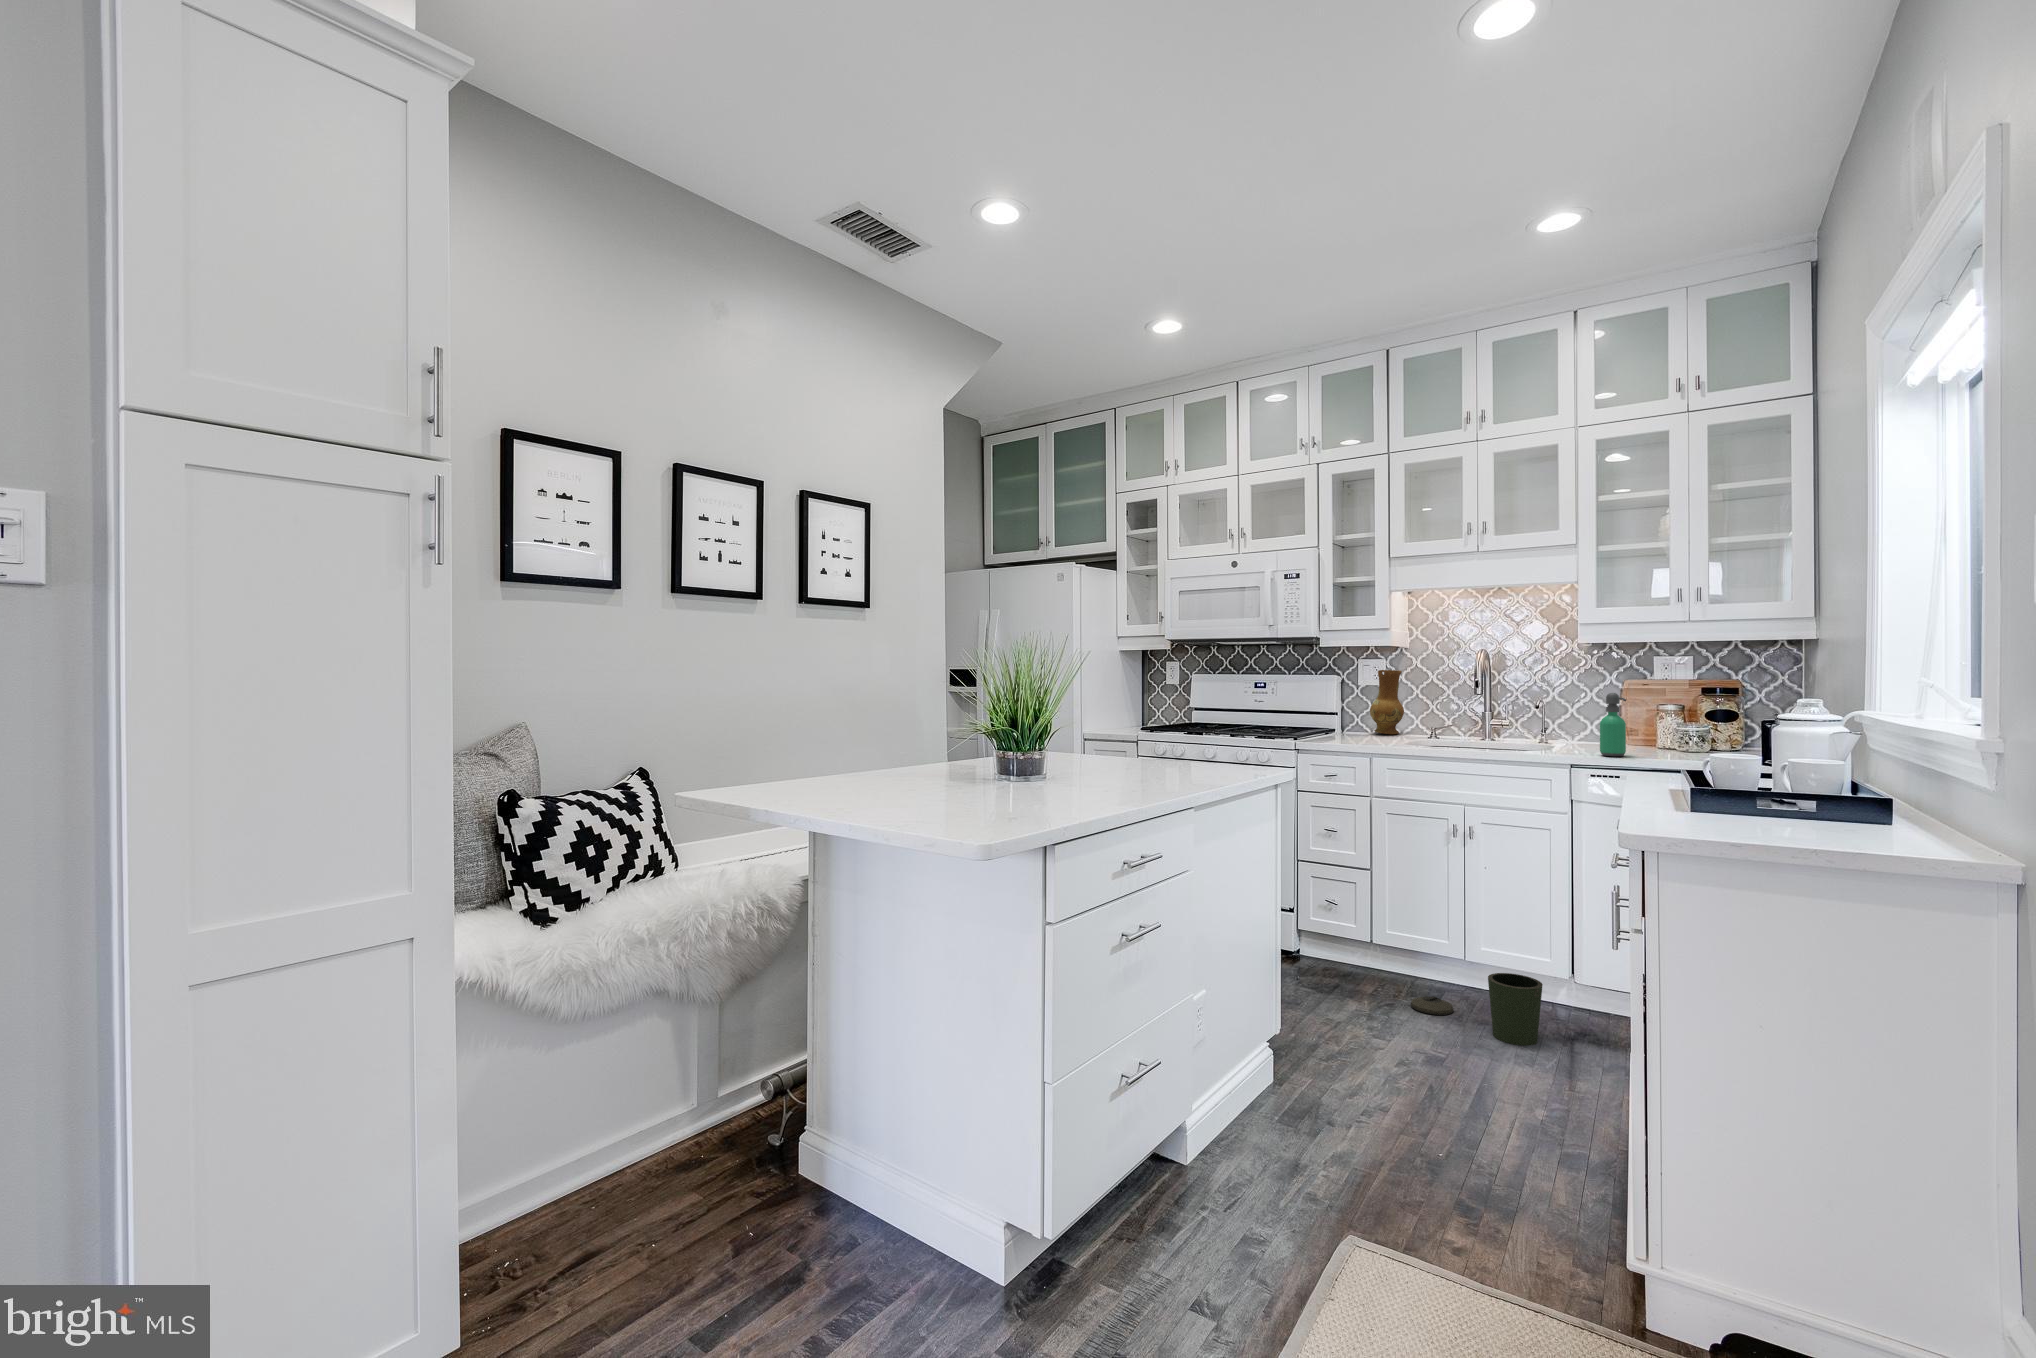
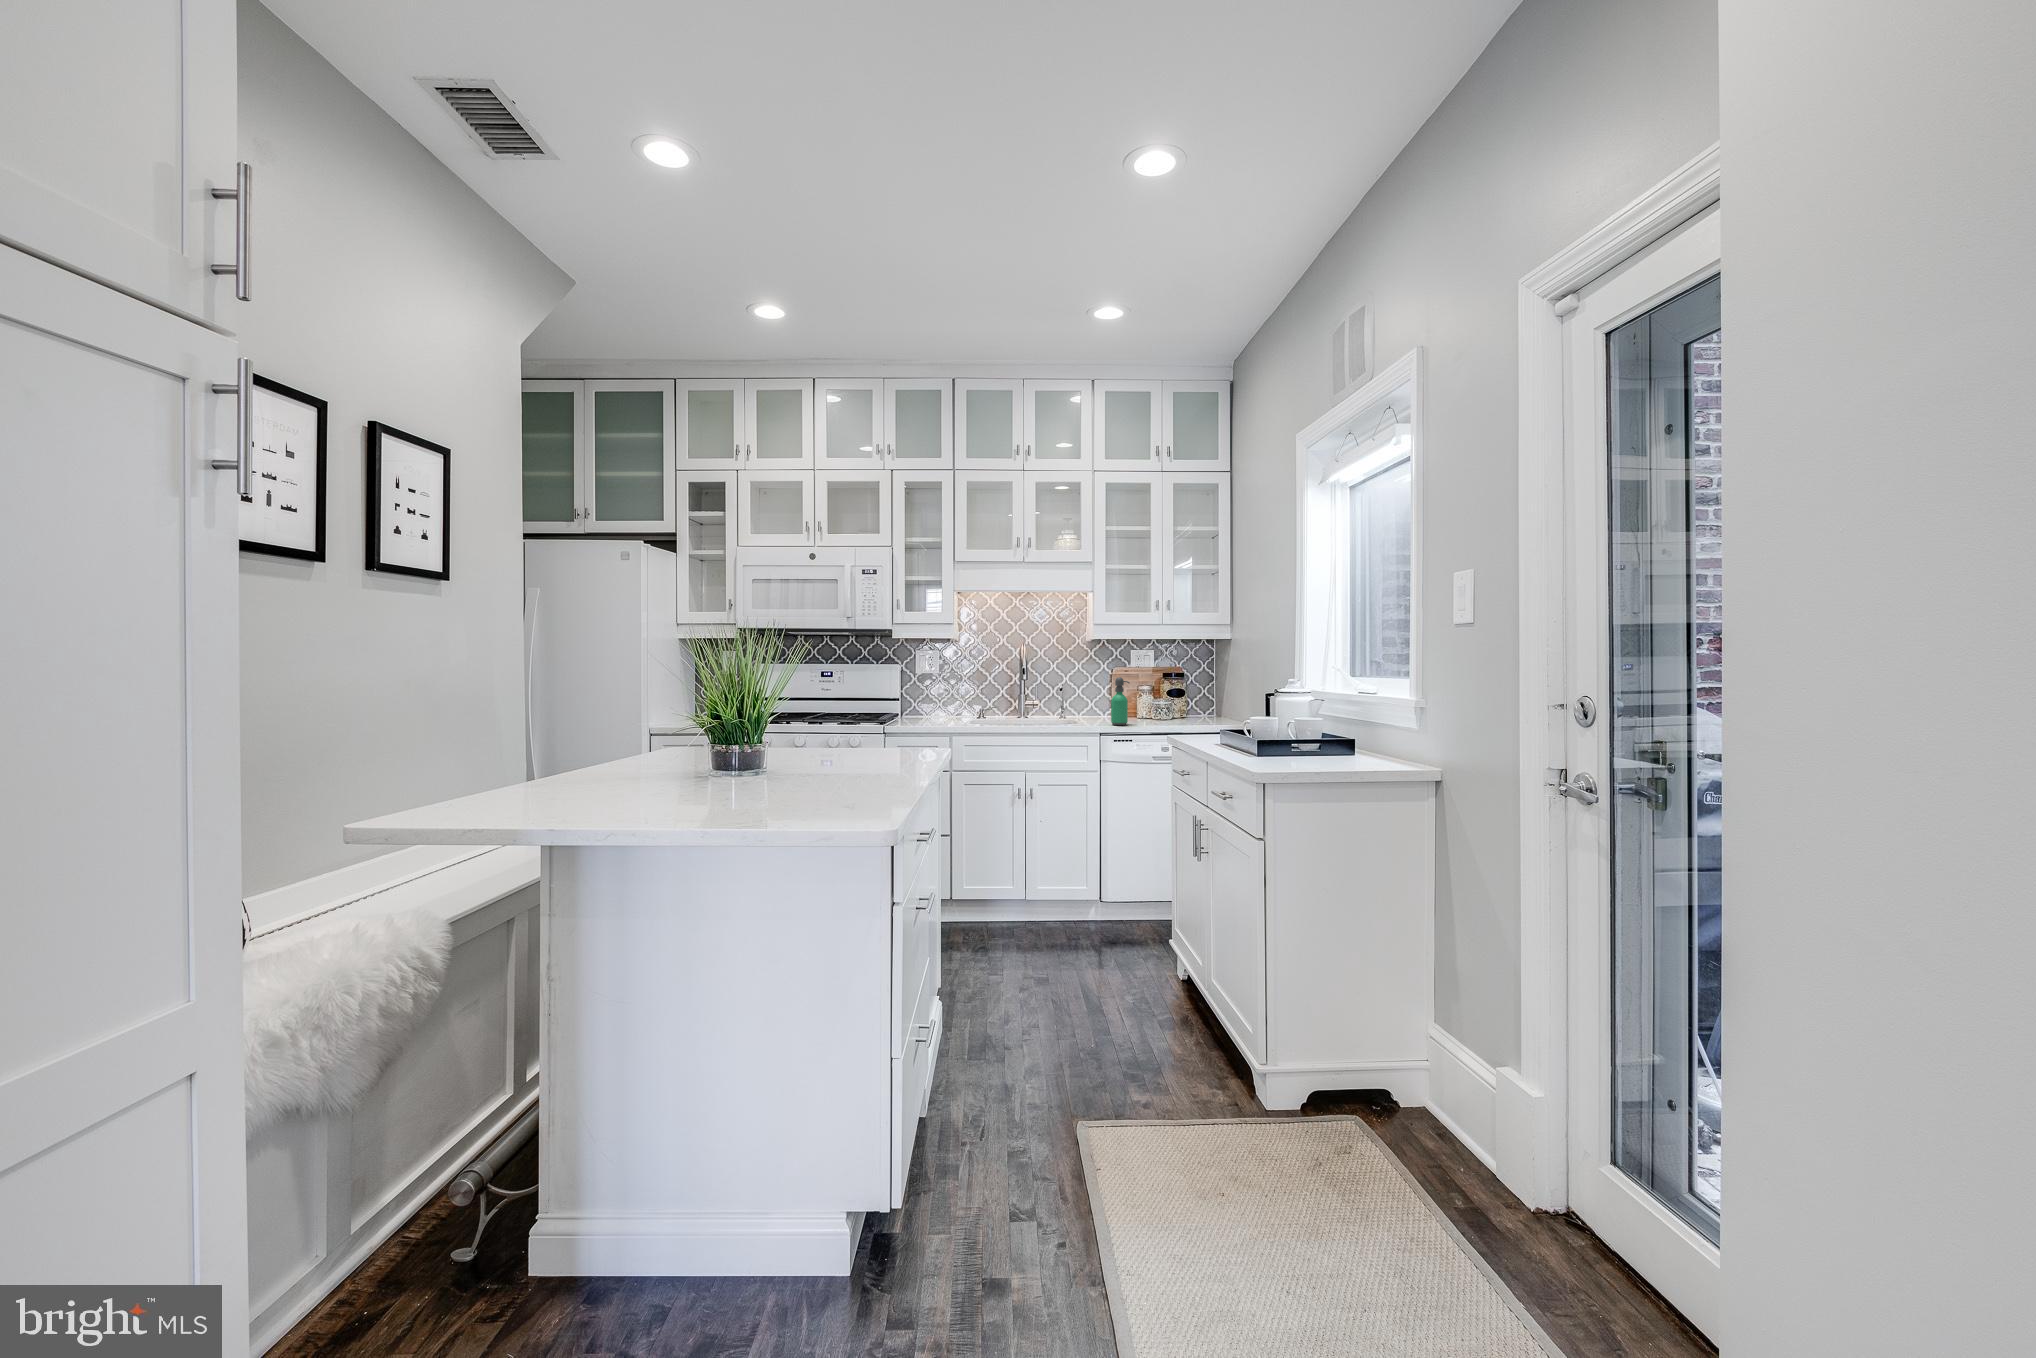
ceramic jug: present [1370,670,1404,734] -> none [929,659,956,715]
trash can: present [1411,973,1543,1046] -> none [993,900,1095,954]

